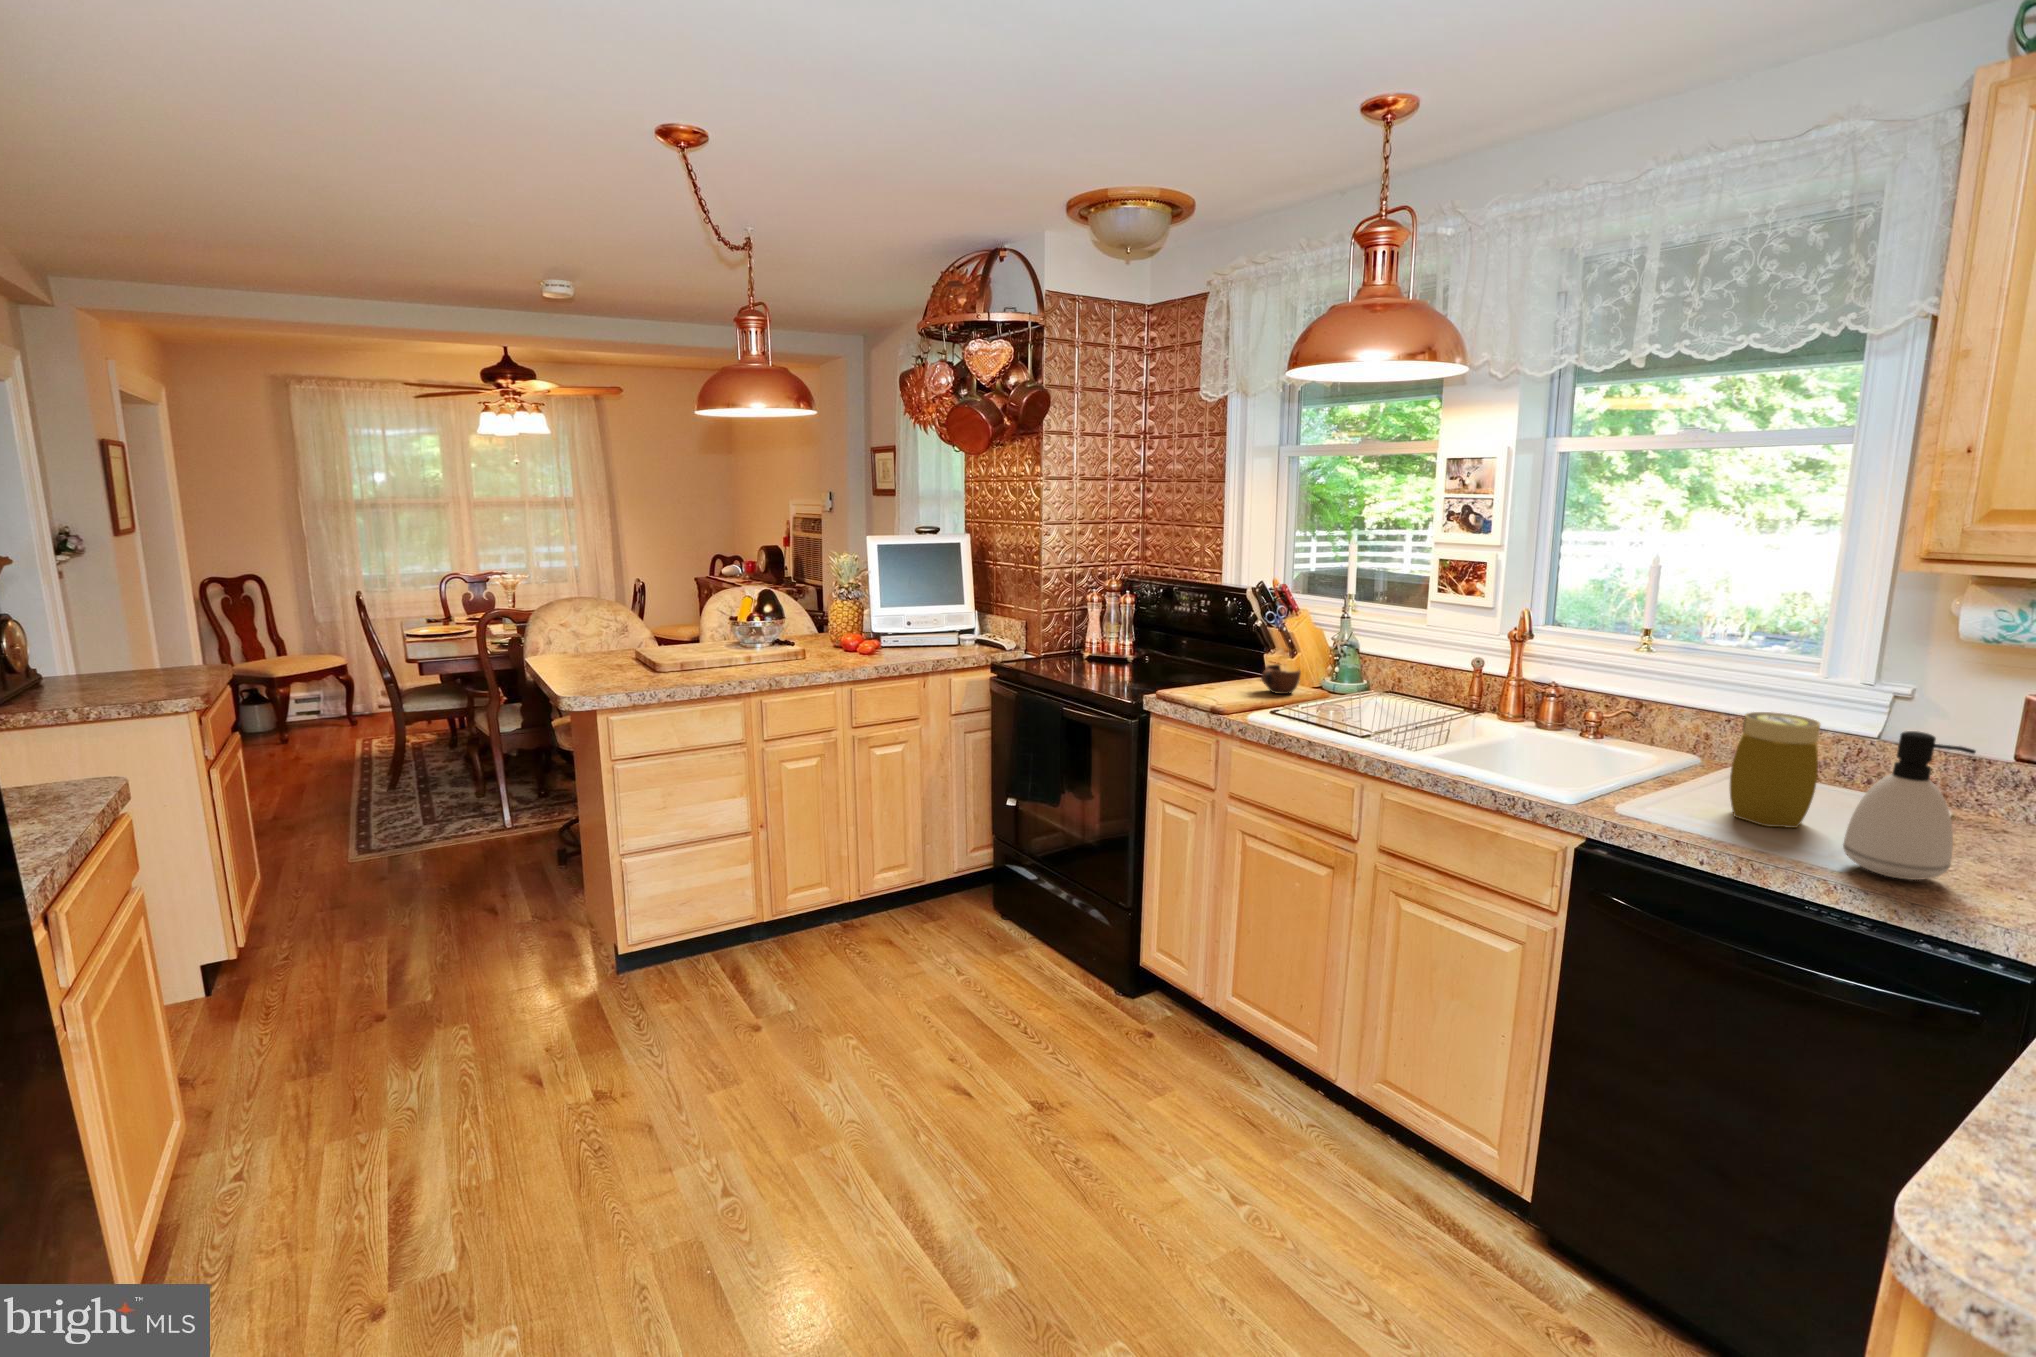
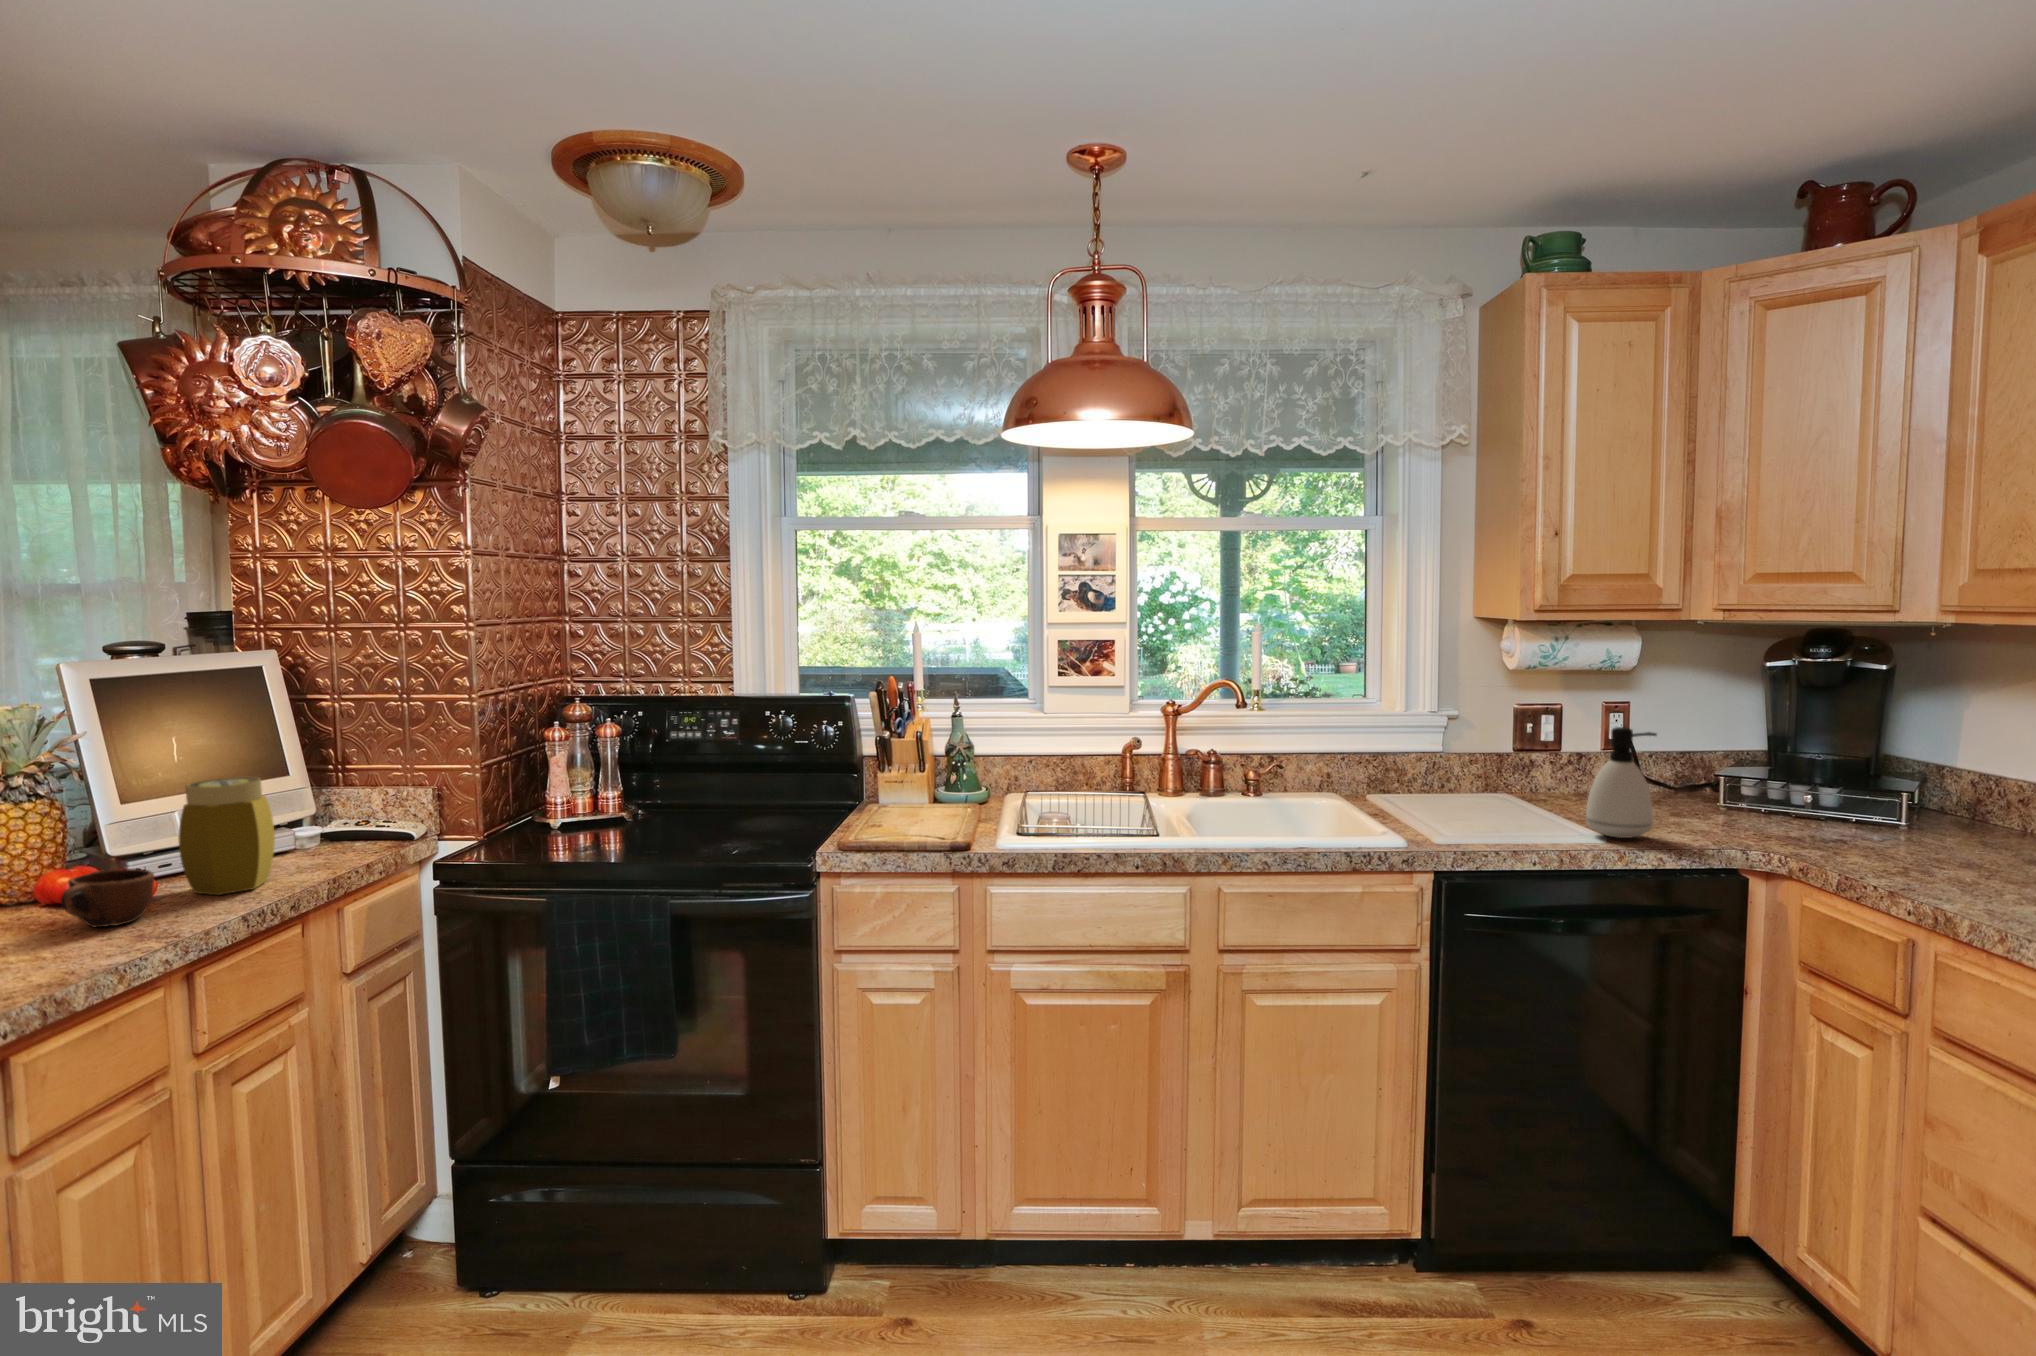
mug: present [1261,664,1301,694] -> present [61,869,154,927]
jar: present [1730,712,1820,828] -> present [179,777,275,895]

